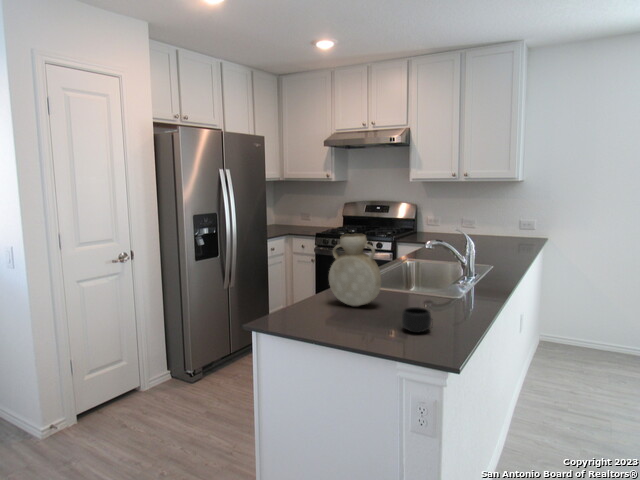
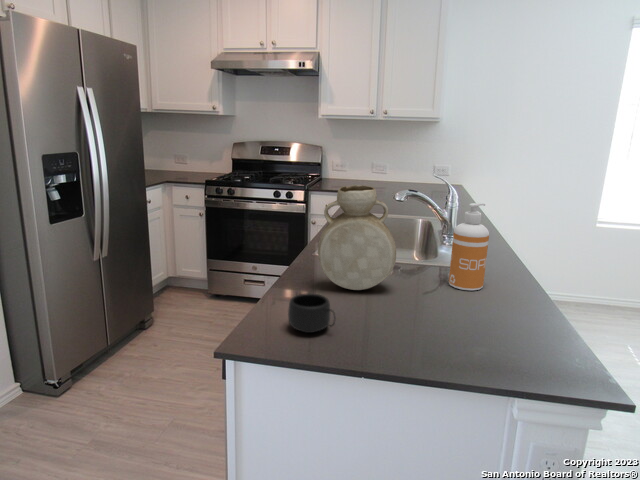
soap dispenser: none [426,247,452,312] -> present [449,203,489,291]
mug: present [402,307,433,333] -> present [288,293,335,333]

